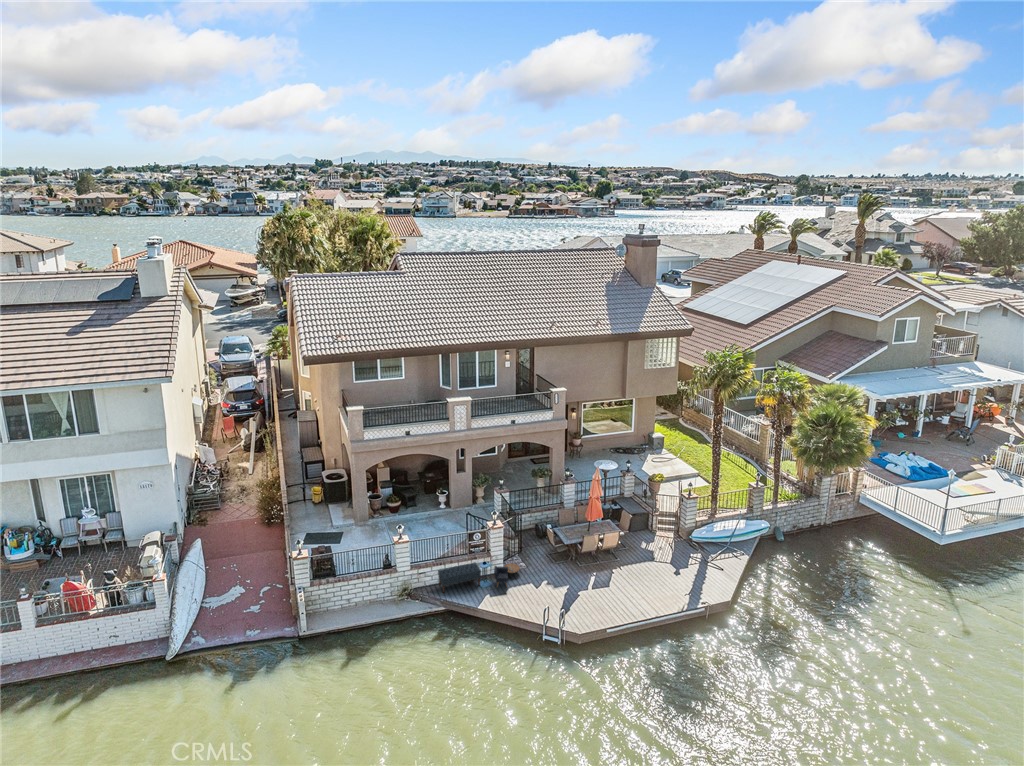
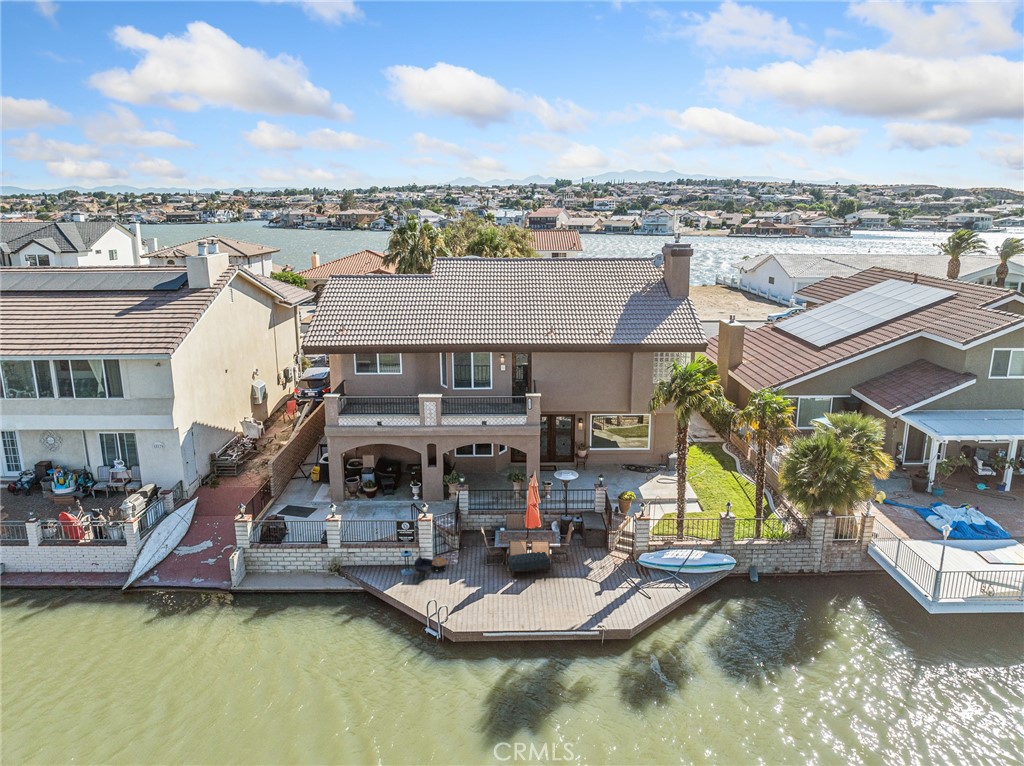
bench: present [438,562,481,593] -> present [509,551,549,577]

